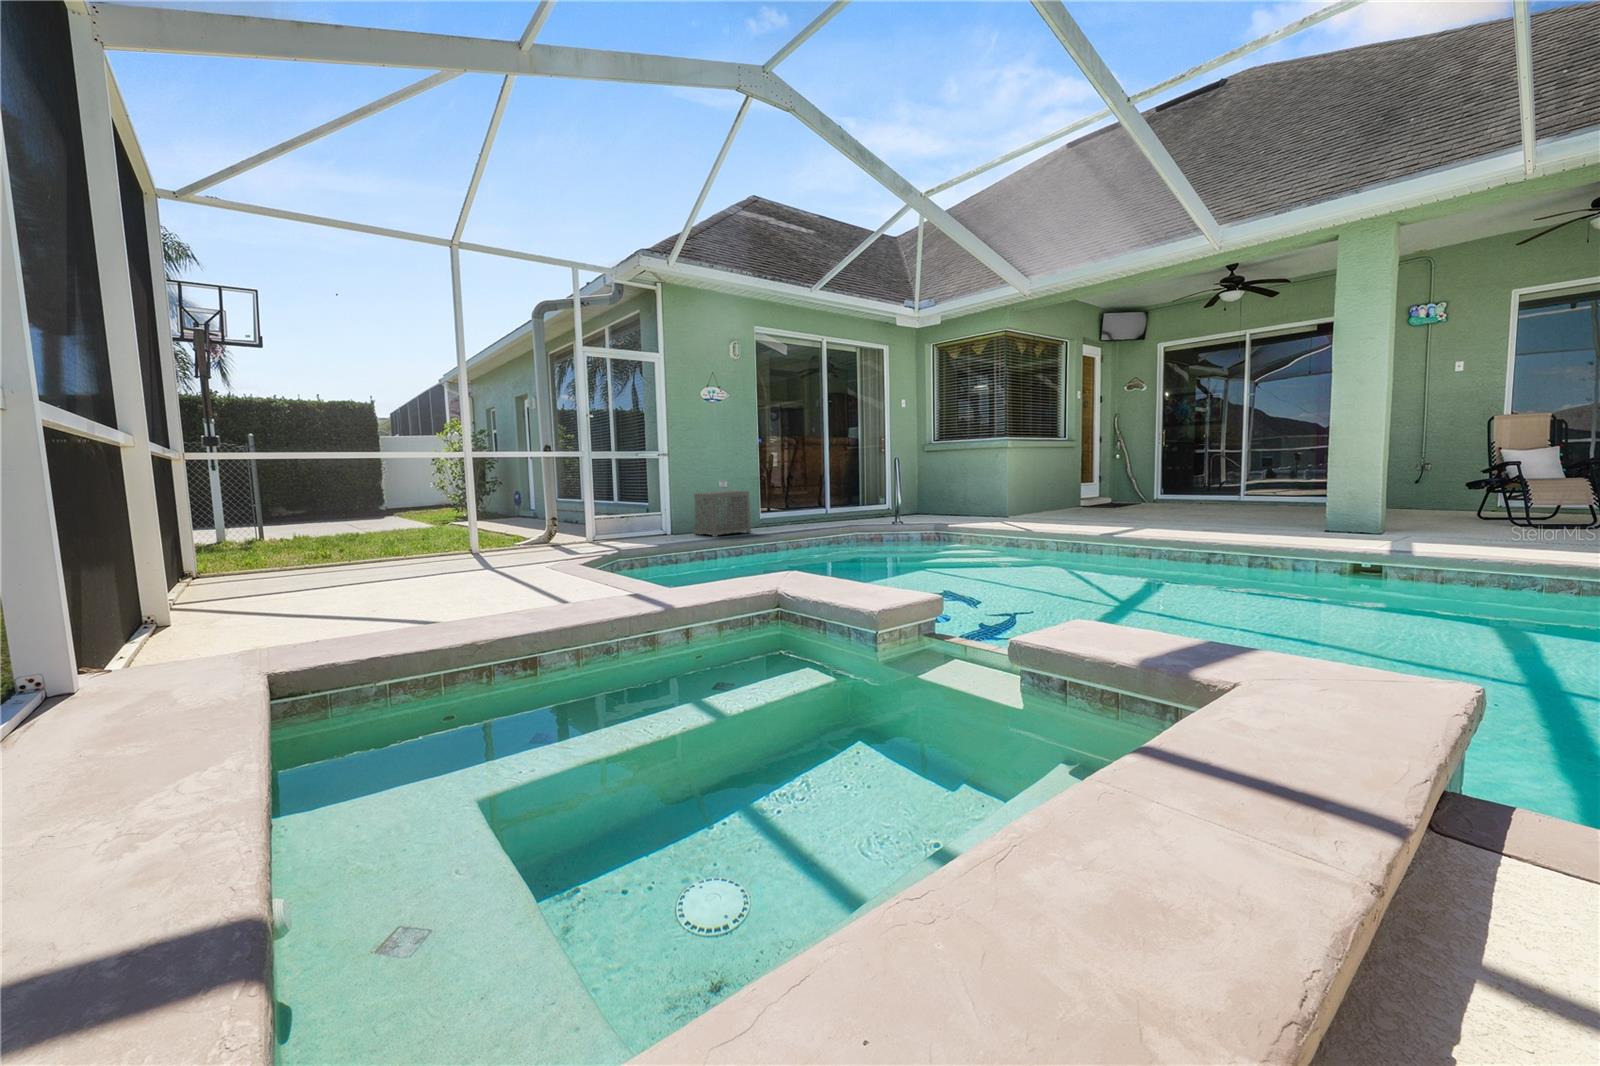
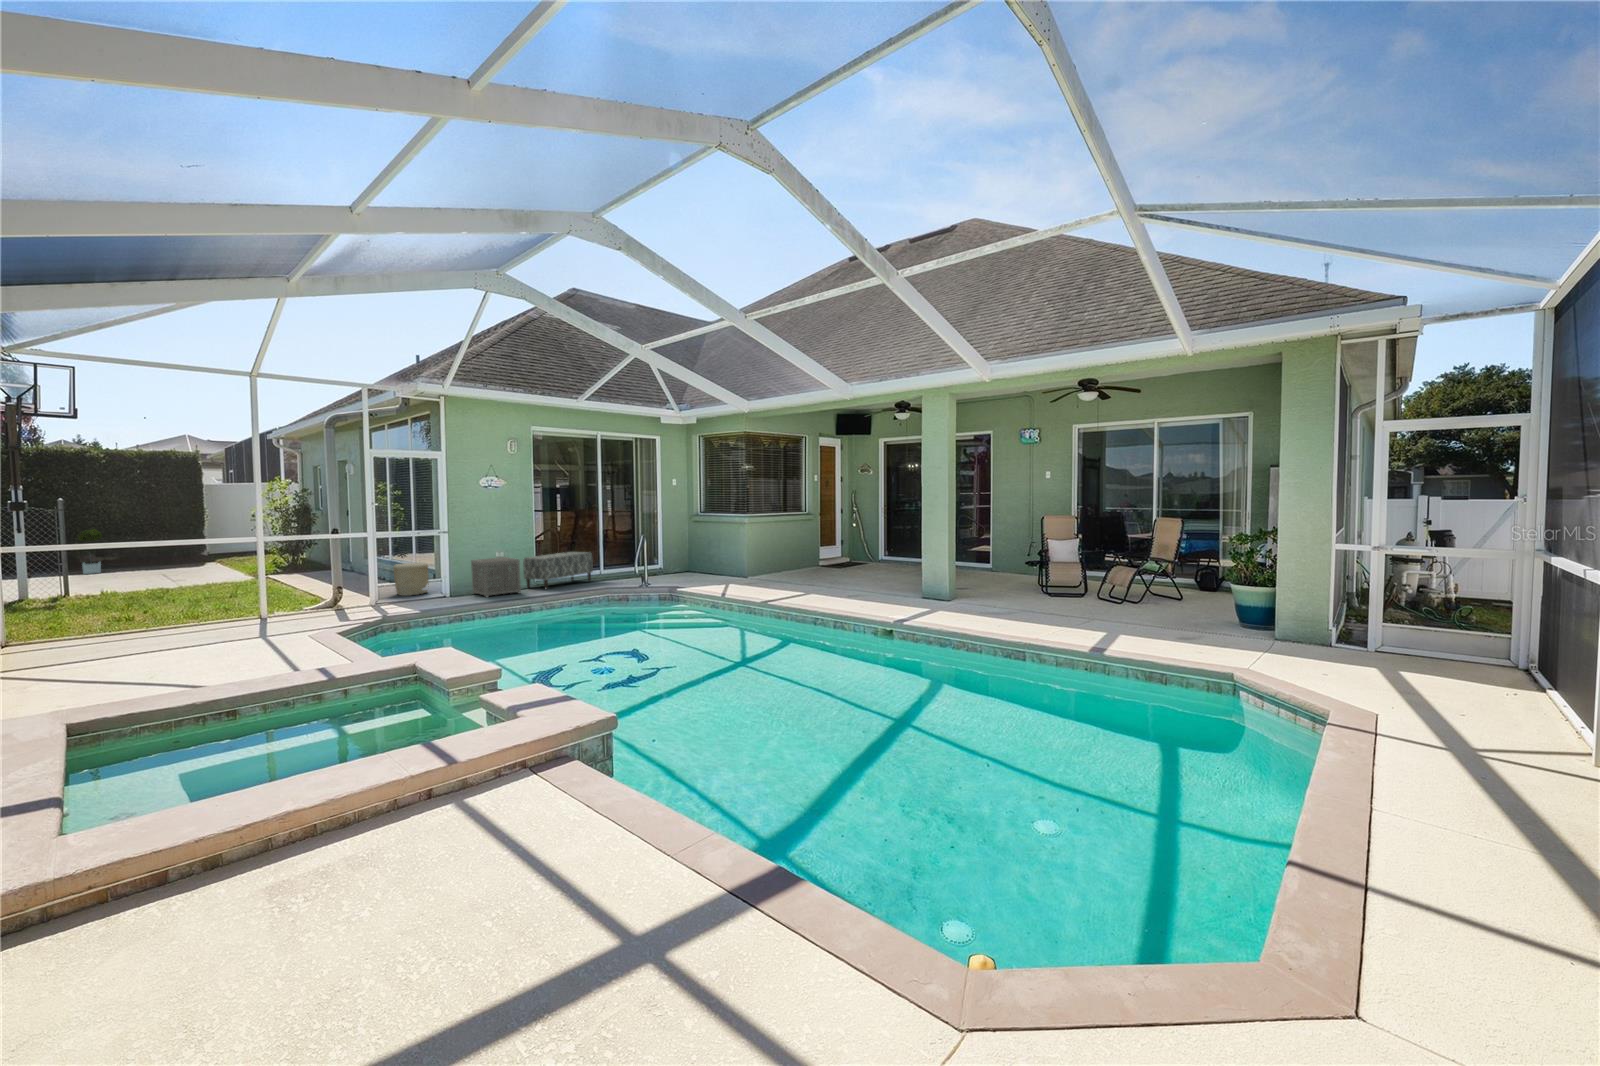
potted tree: none [265,479,289,528] -> present [78,529,102,574]
bench: none [746,487,821,530] -> present [523,552,593,589]
woven basket: none [602,499,641,537] -> present [393,563,428,596]

